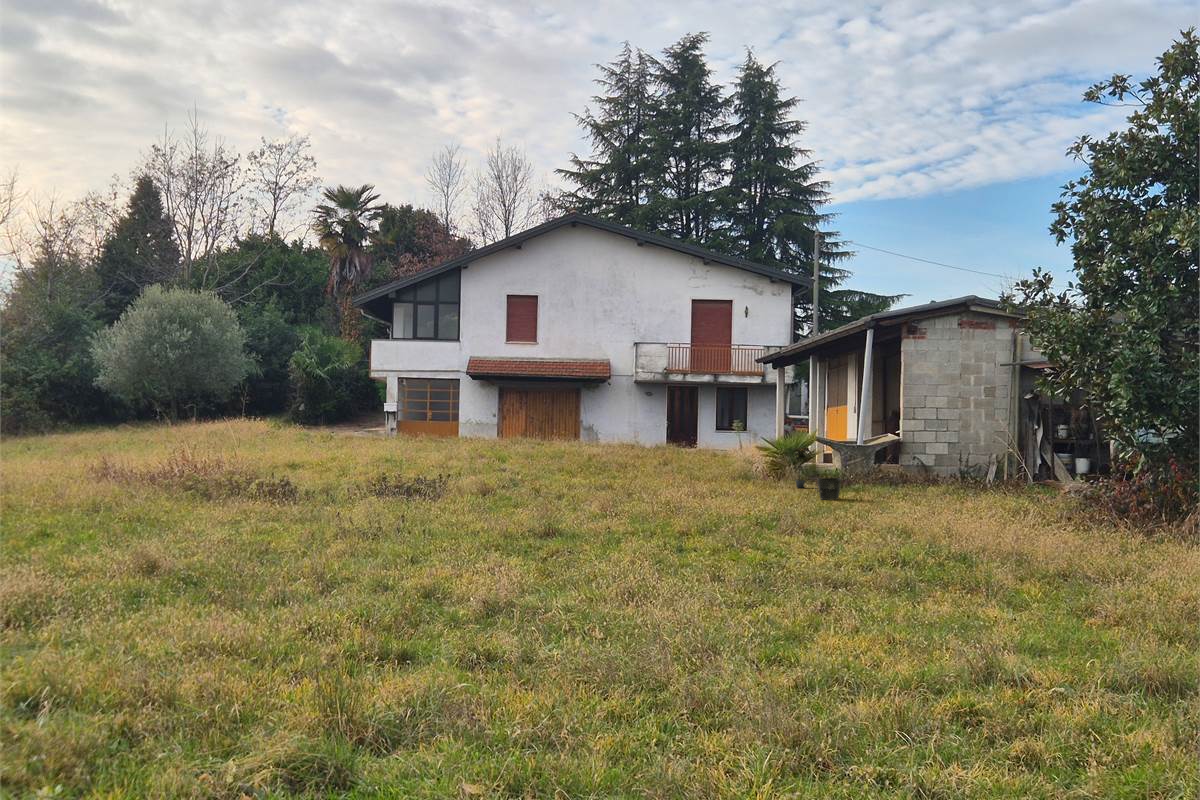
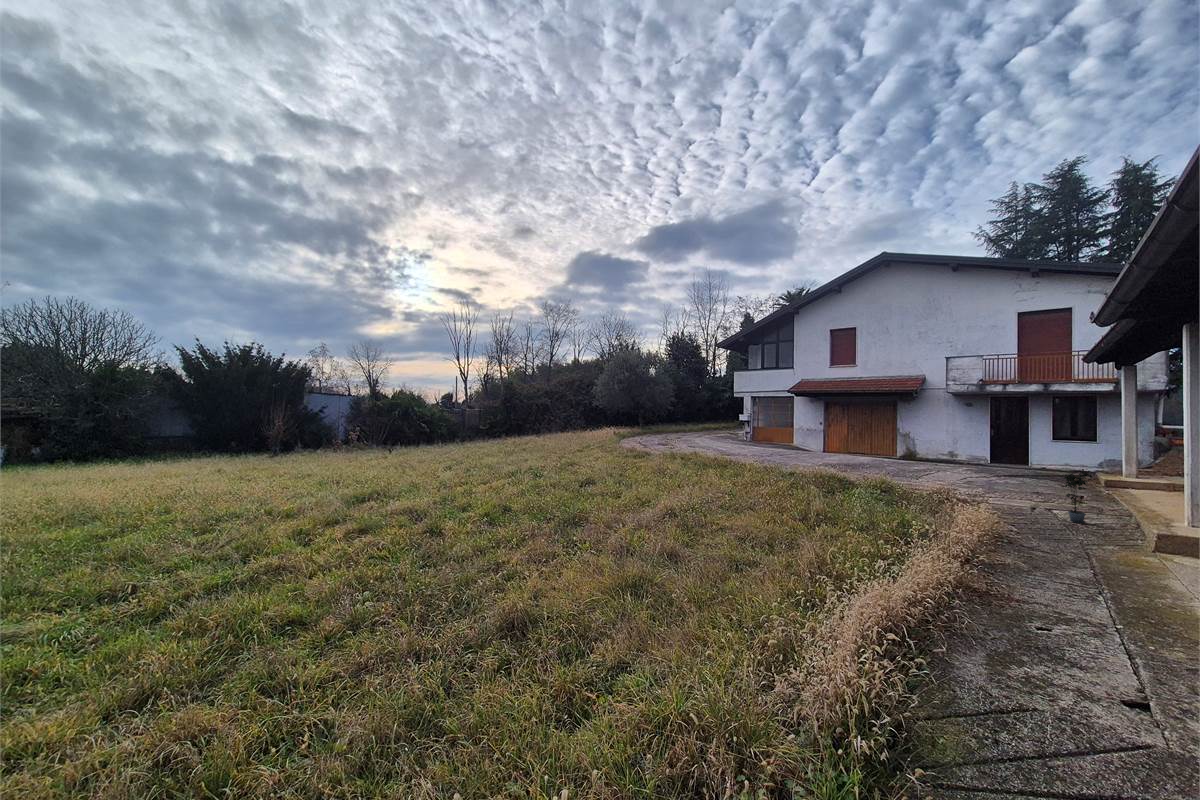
bucket: present [817,477,841,500] -> none [1061,518,1112,554]

